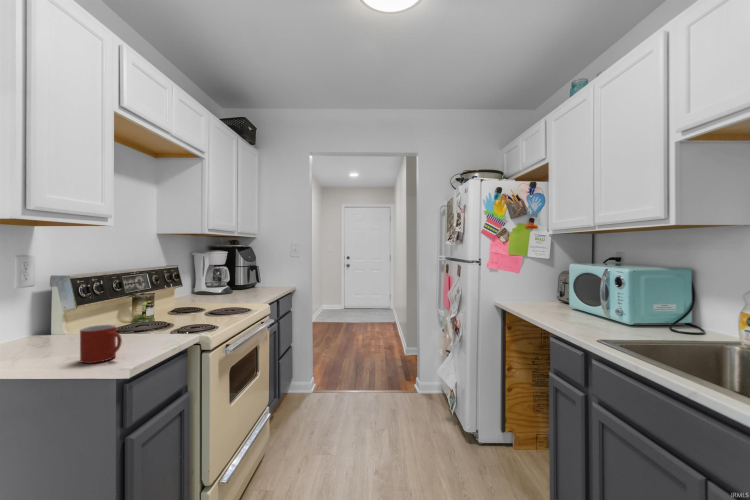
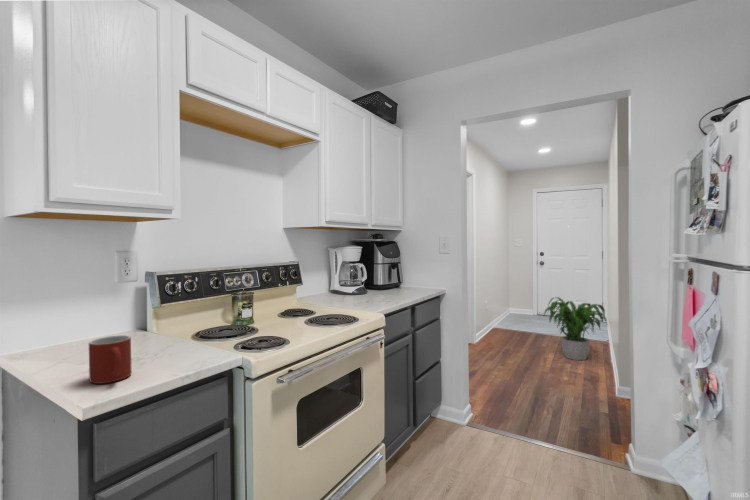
potted plant: none [356,291,398,337] -> present [545,297,606,360]

